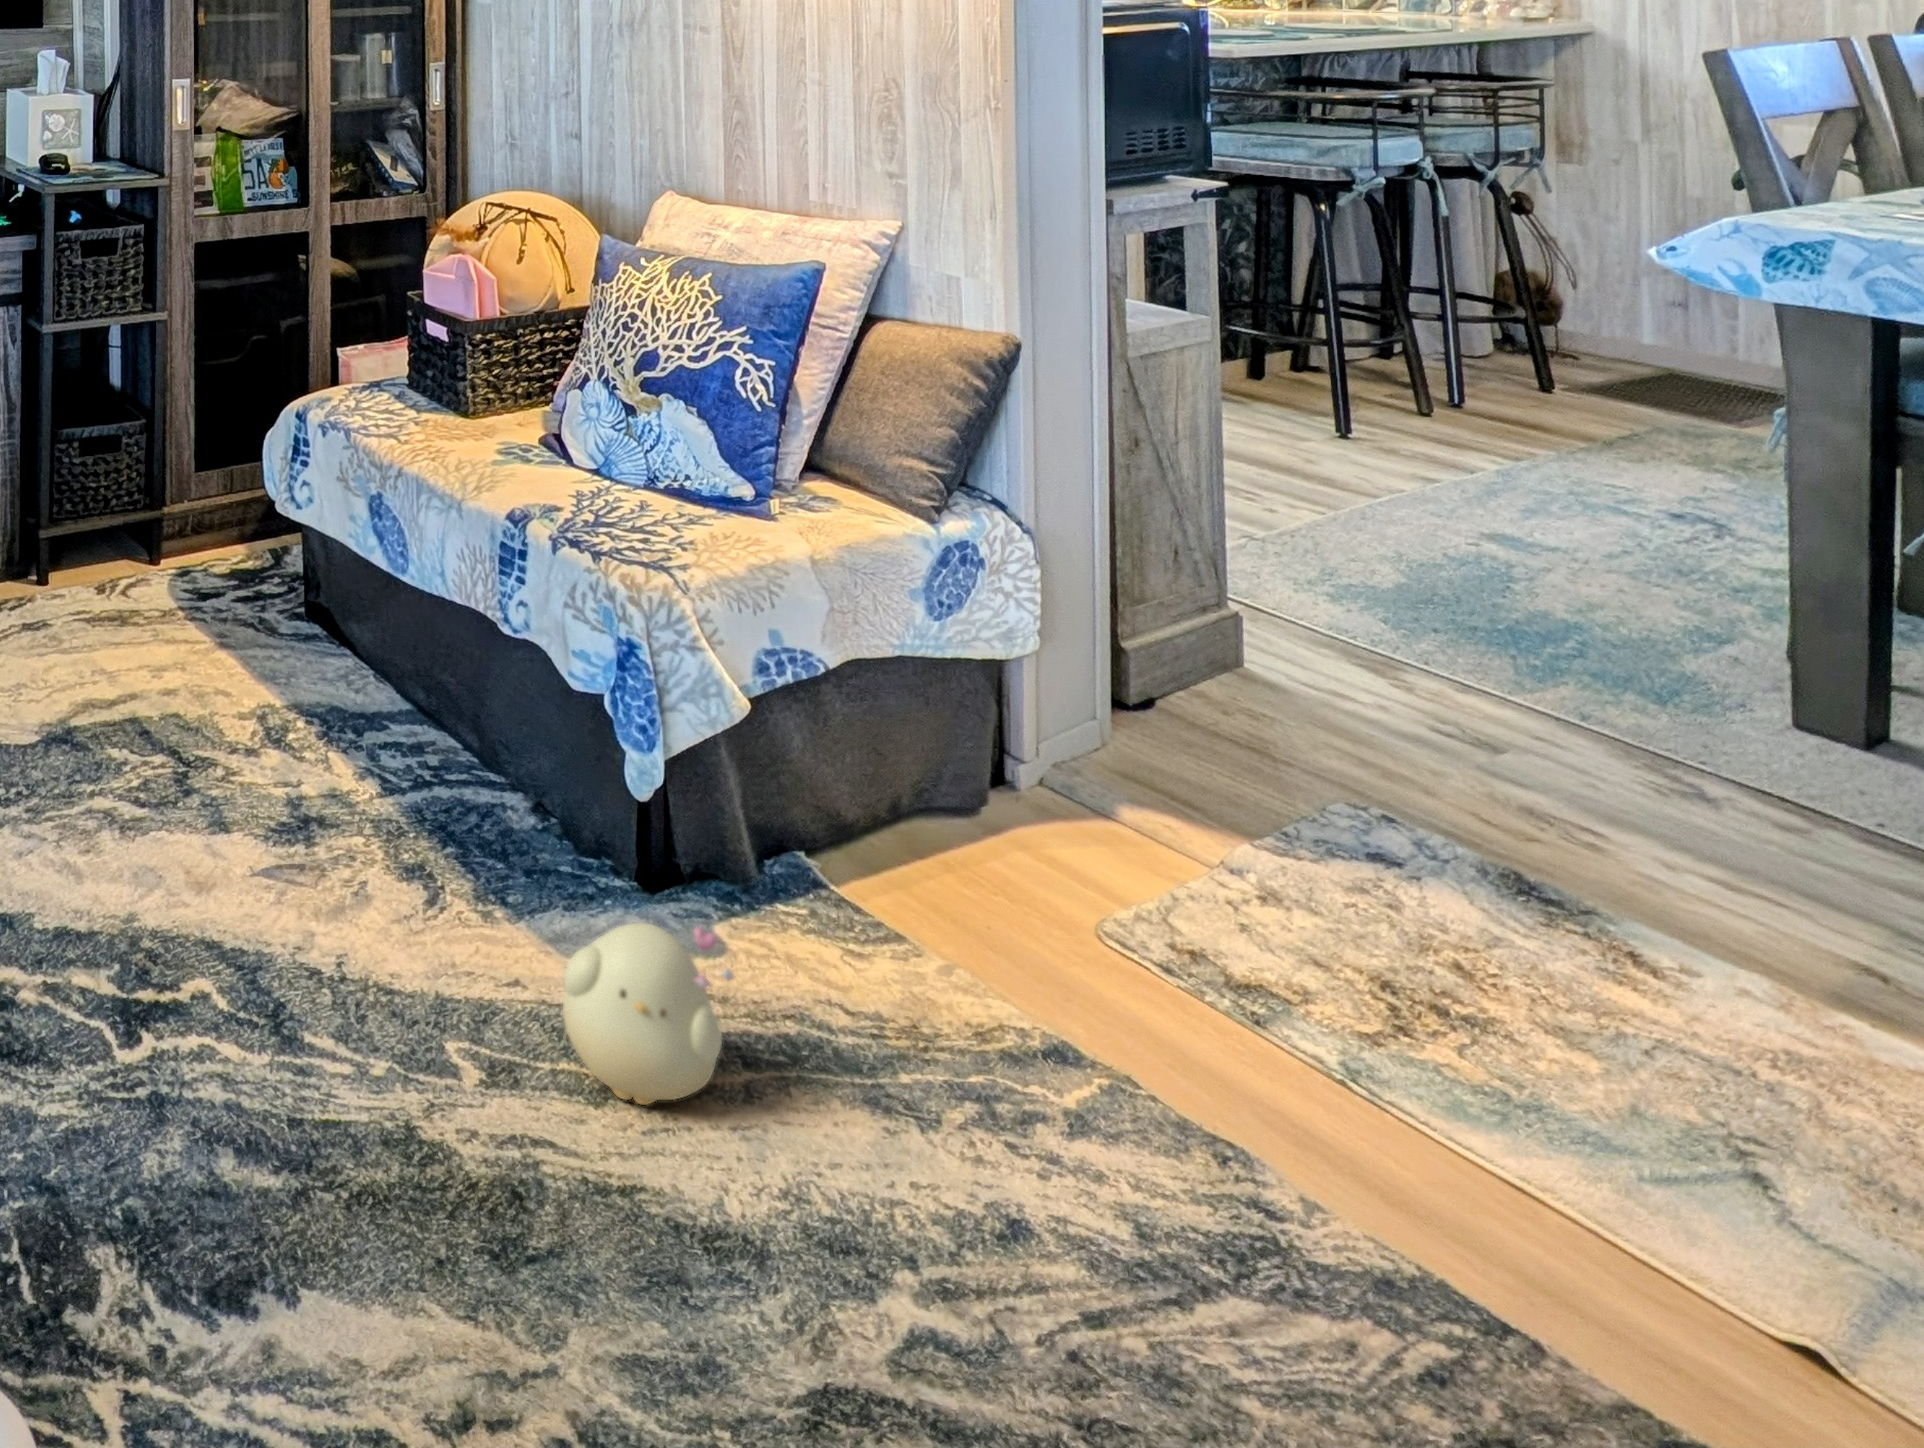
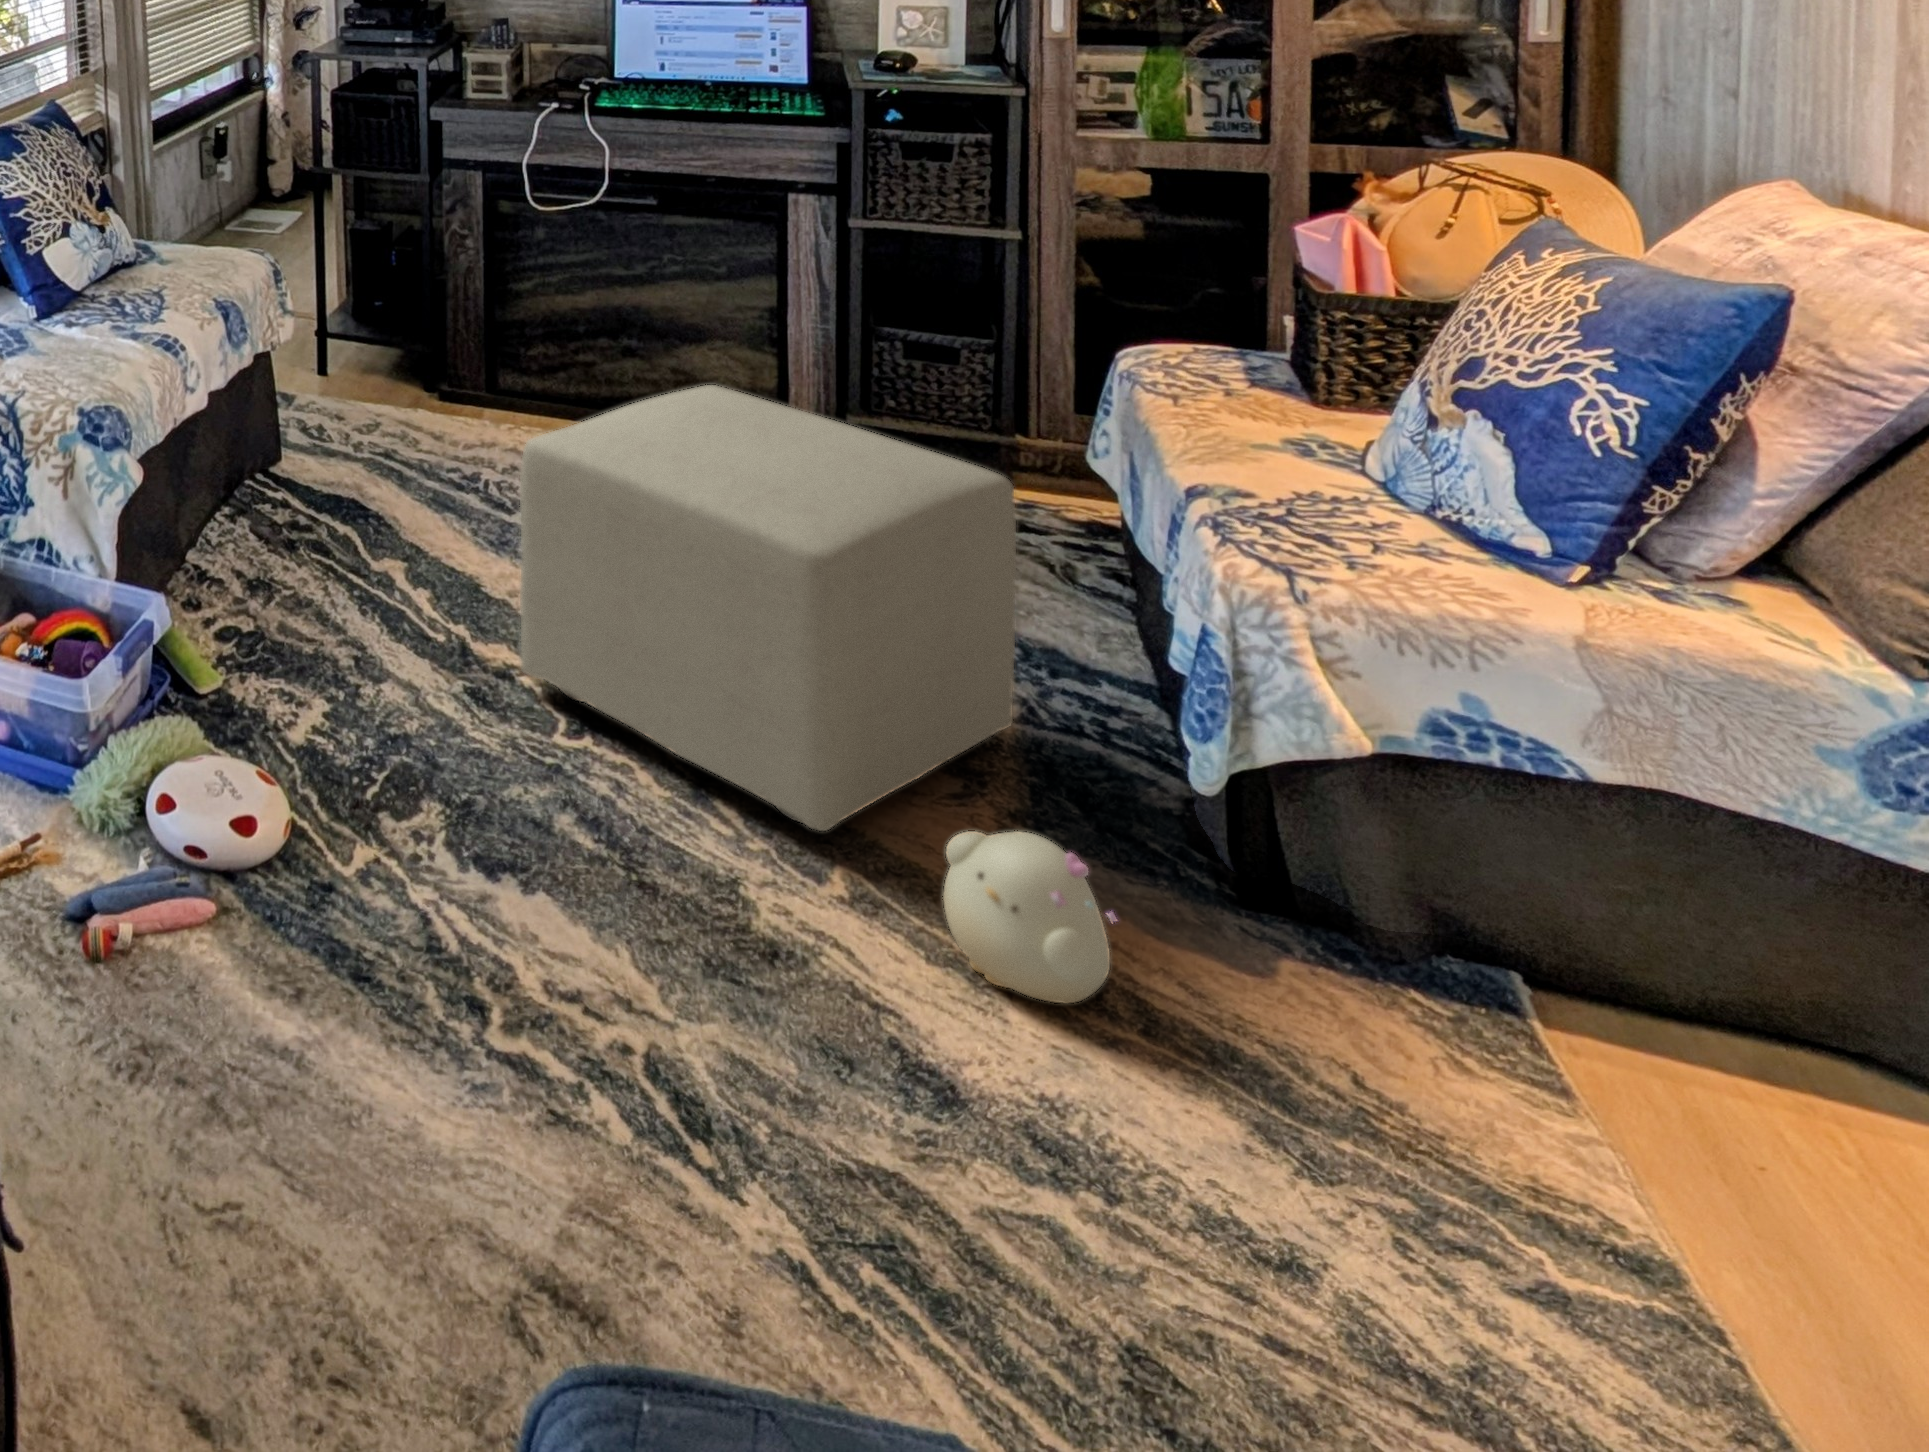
ottoman: none [22,545,436,1026] -> present [520,385,1016,831]

